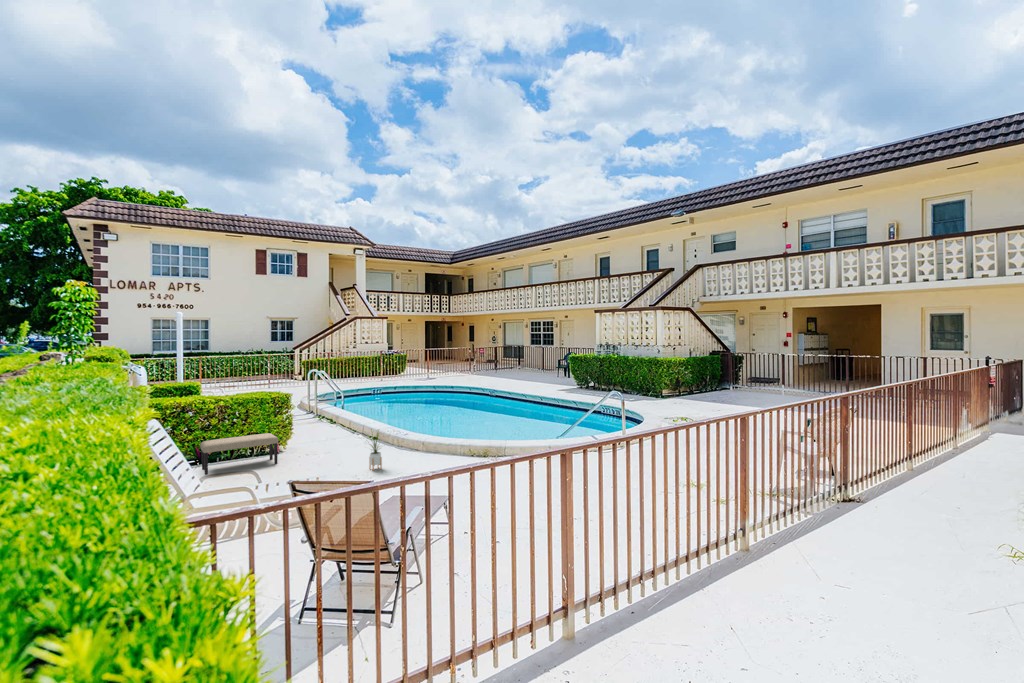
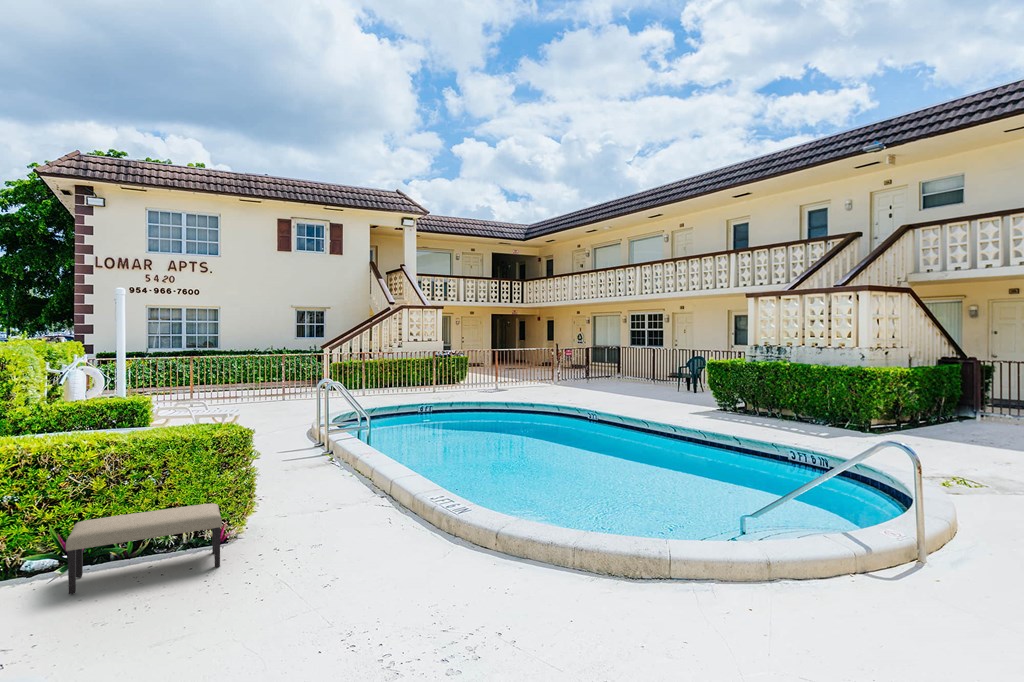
house plant: present [369,433,382,469] -> none [375,509,426,608]

